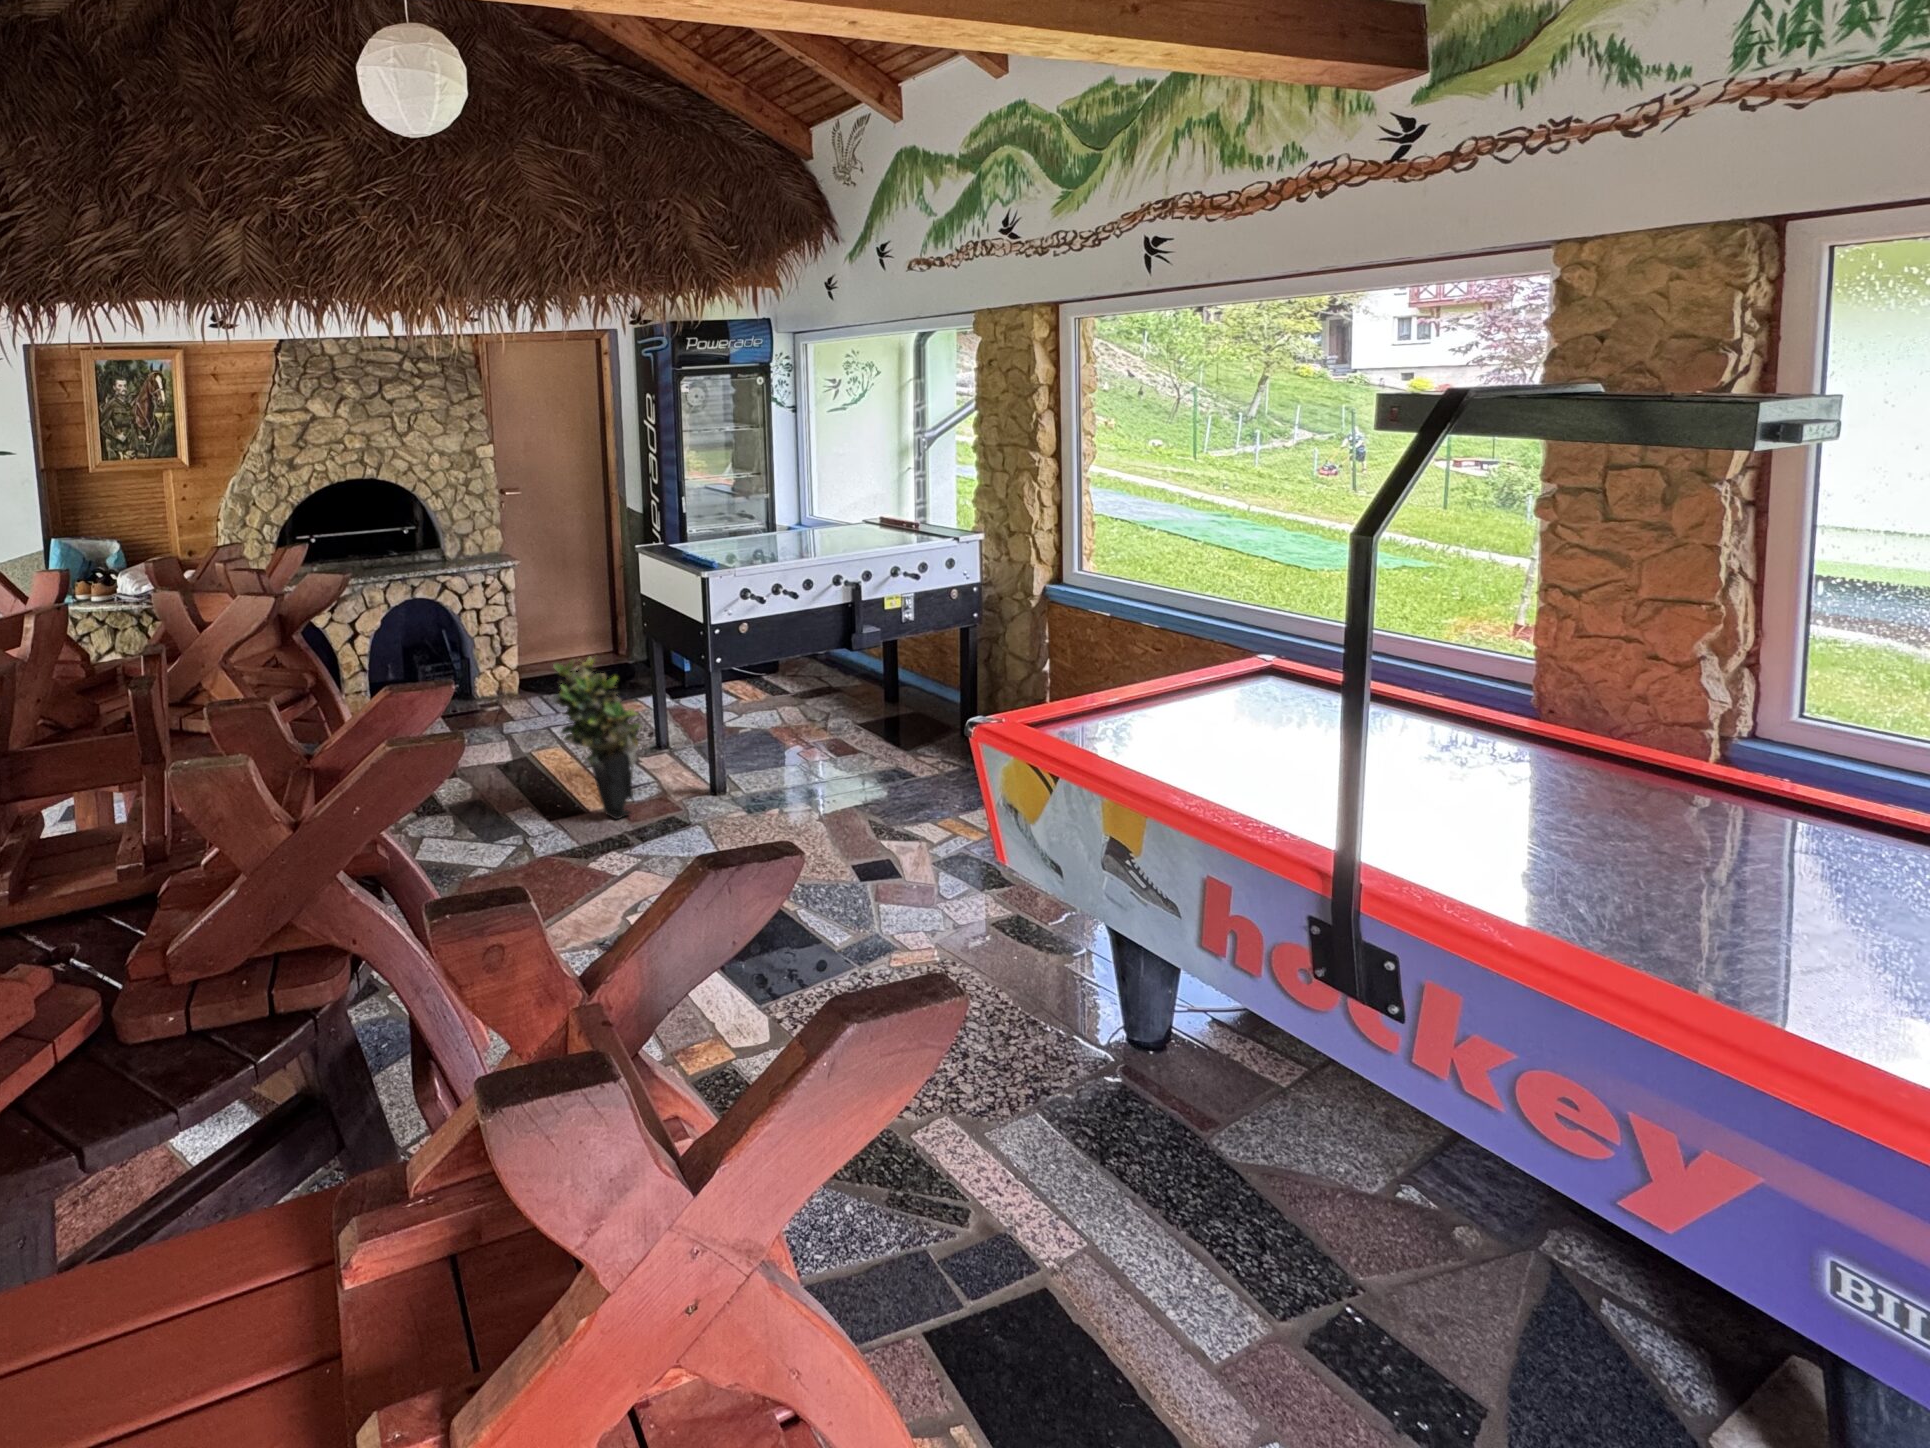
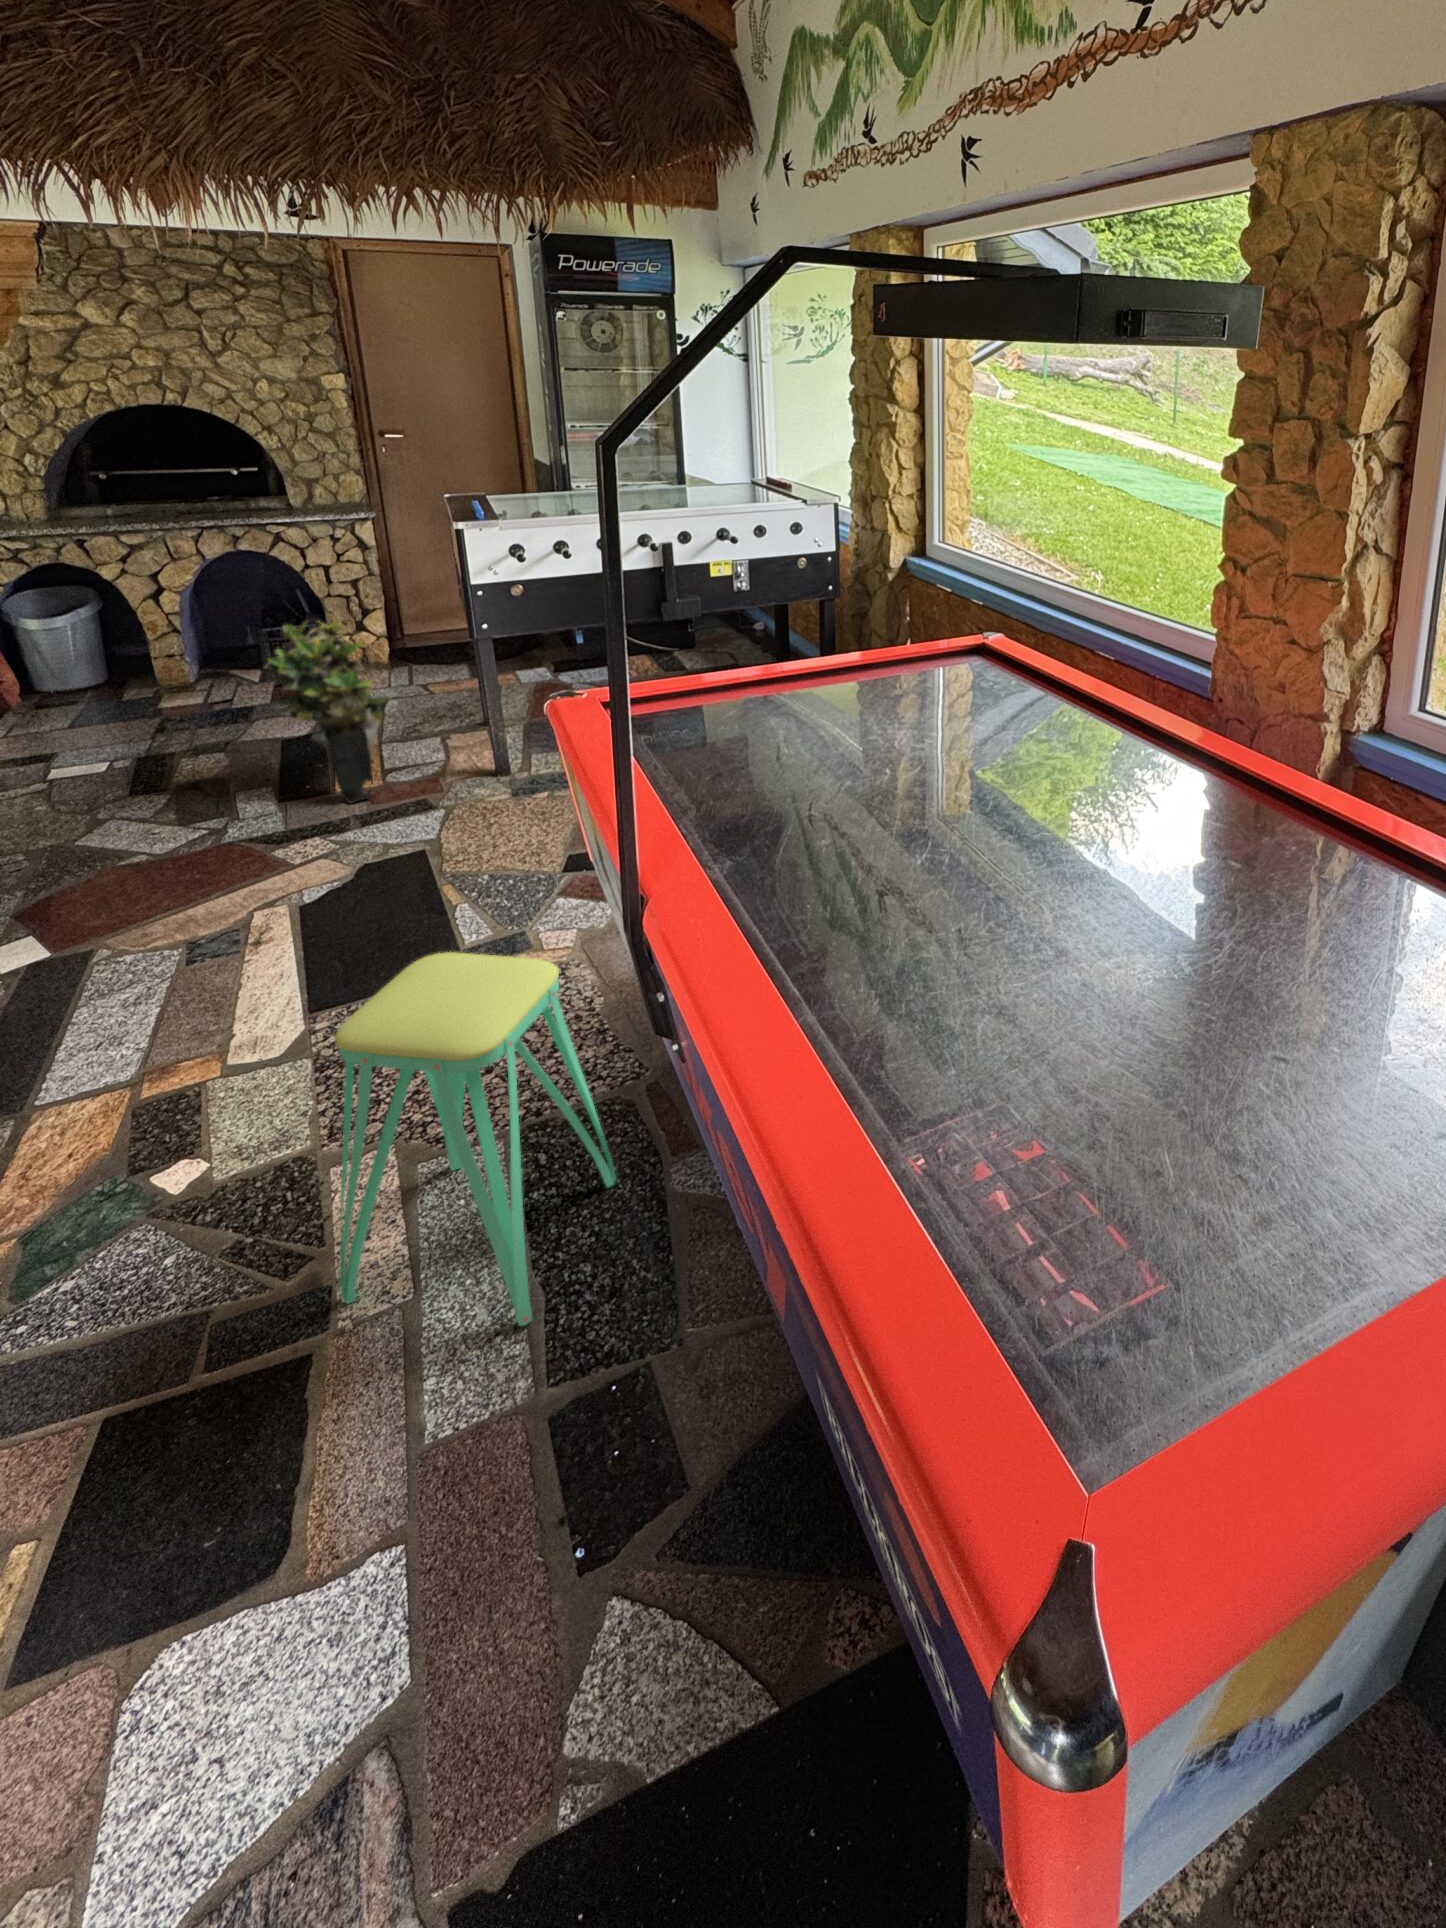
stool: none [1026,939,1234,1271] -> present [335,952,616,1326]

